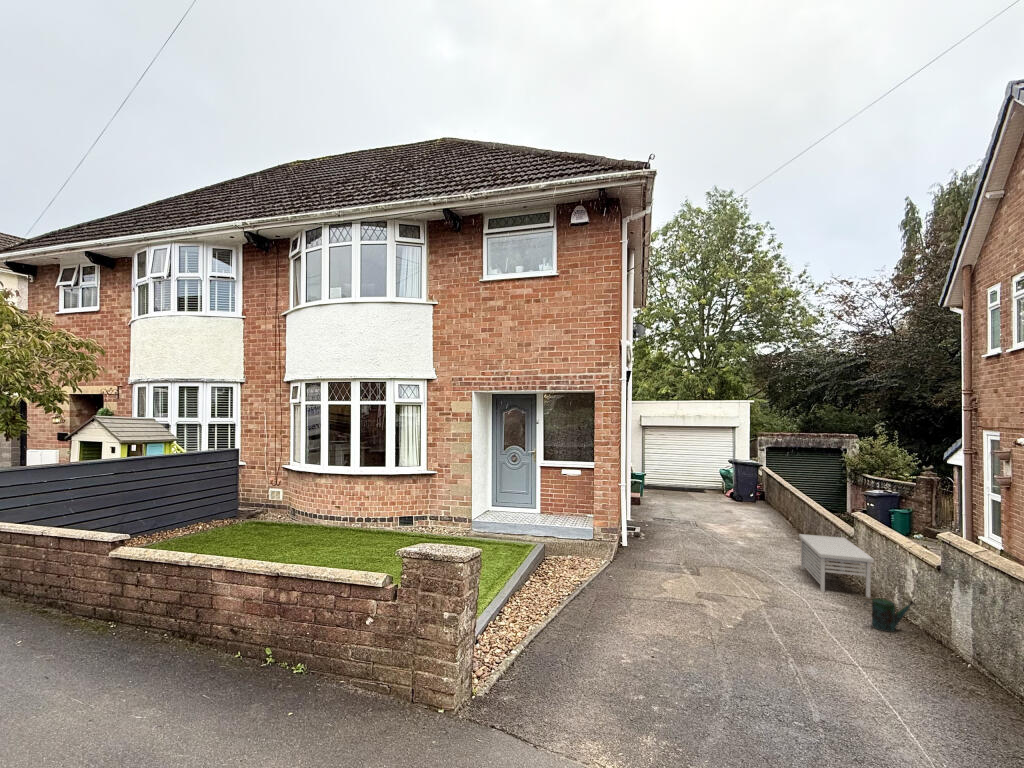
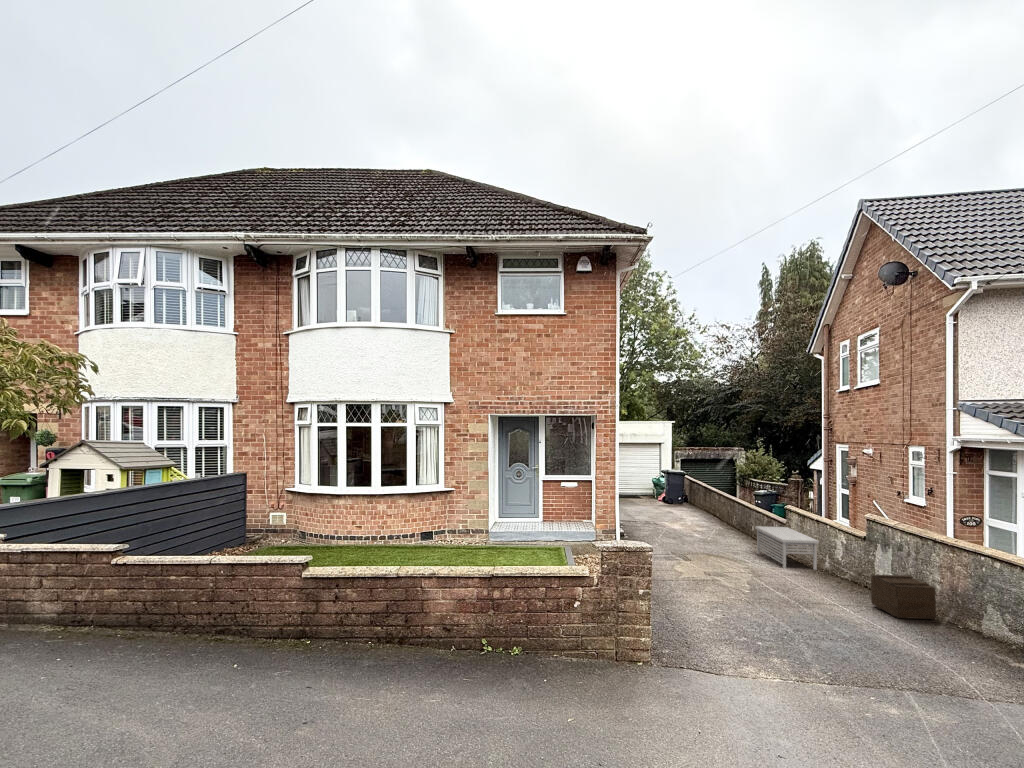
watering can: present [864,599,915,632] -> none [828,567,861,591]
wooden crate: none [908,614,1004,695] -> present [871,575,936,619]

